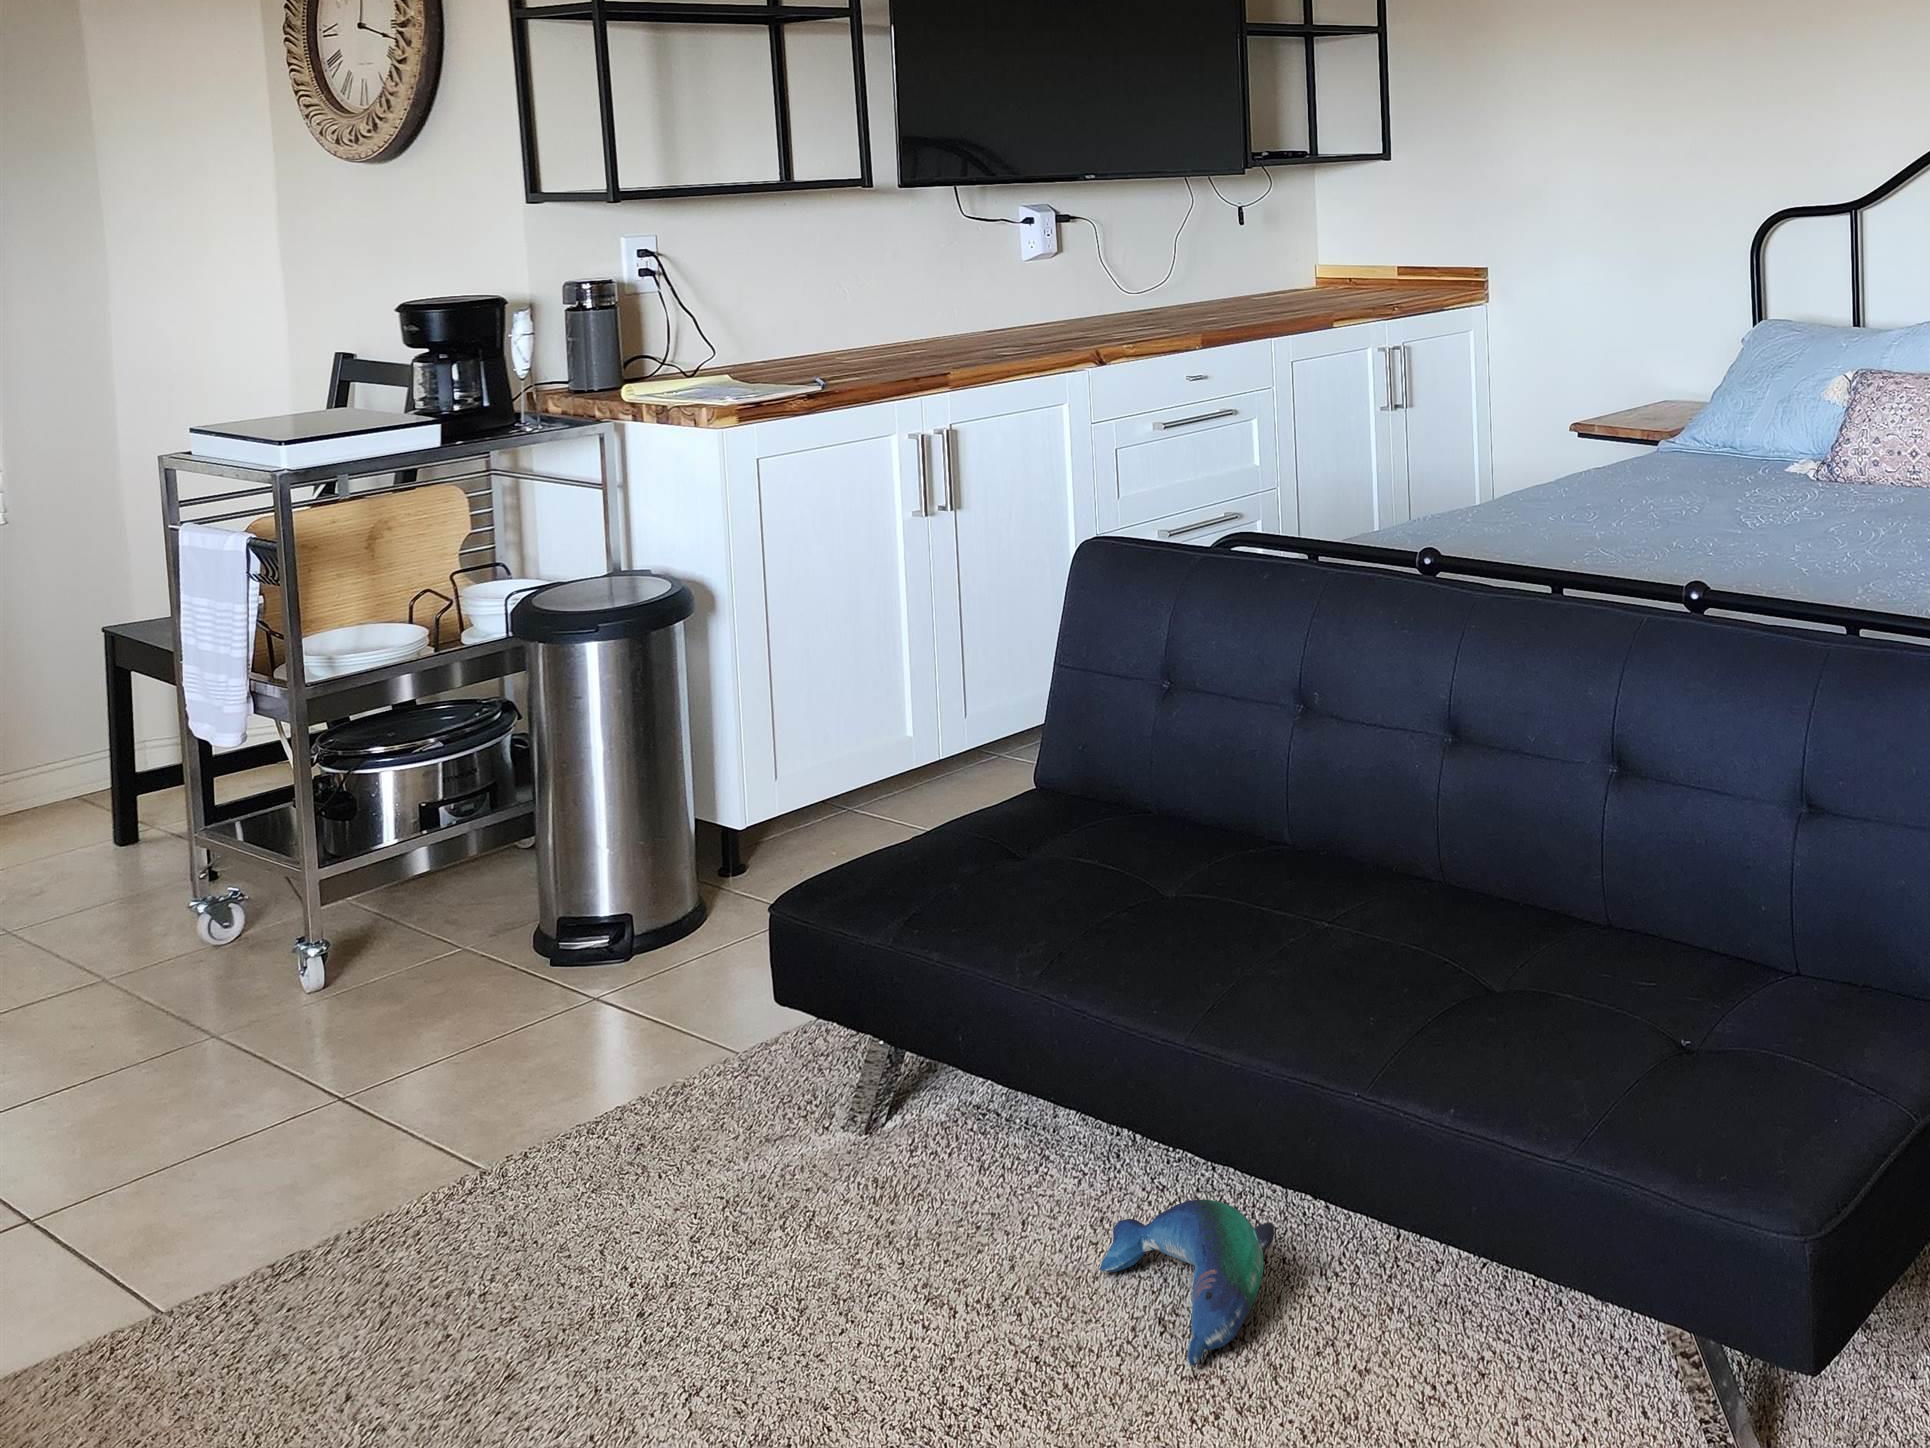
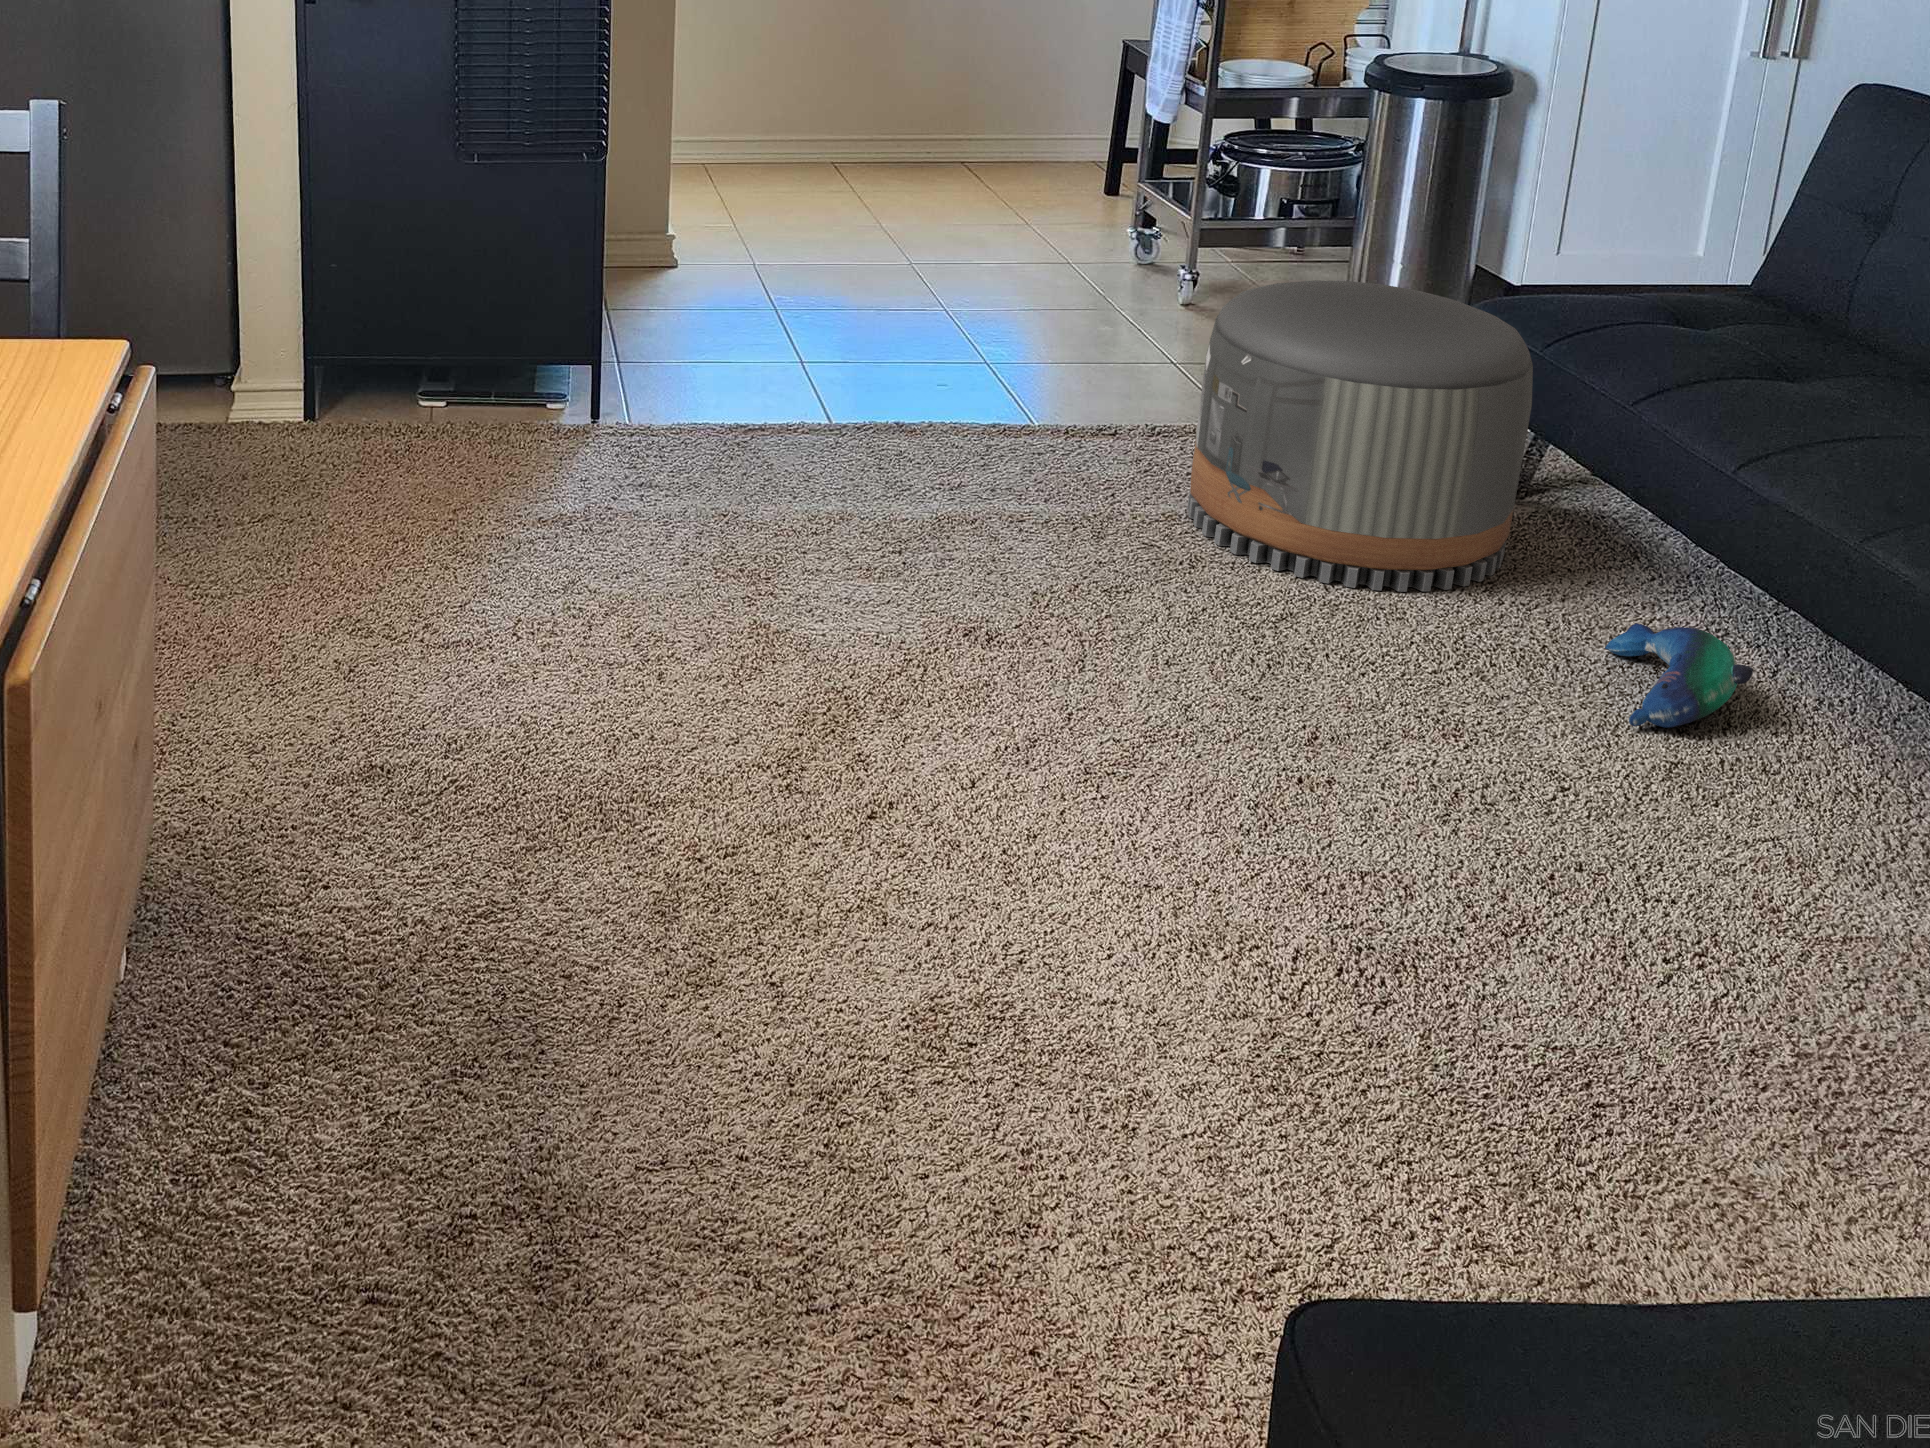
pouf: none [466,893,926,1376] -> present [1187,280,1533,592]

